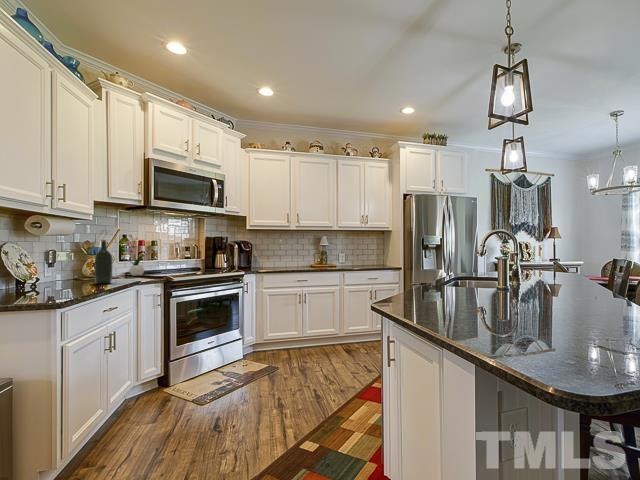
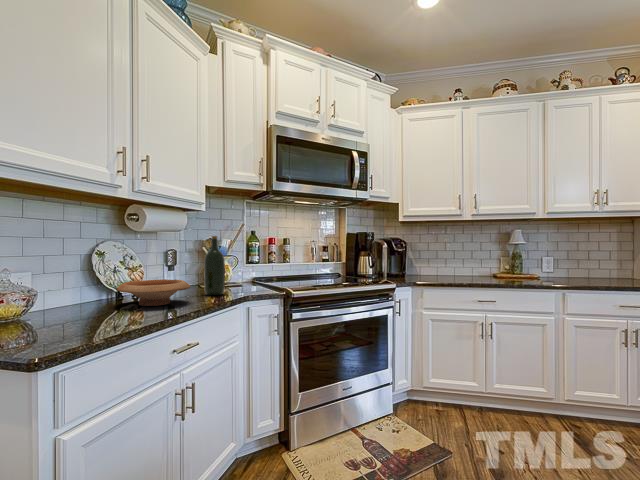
flower arrangement: present [126,235,145,276] -> none [247,230,269,284]
wooden bowl: none [24,273,88,292] -> present [117,279,190,306]

